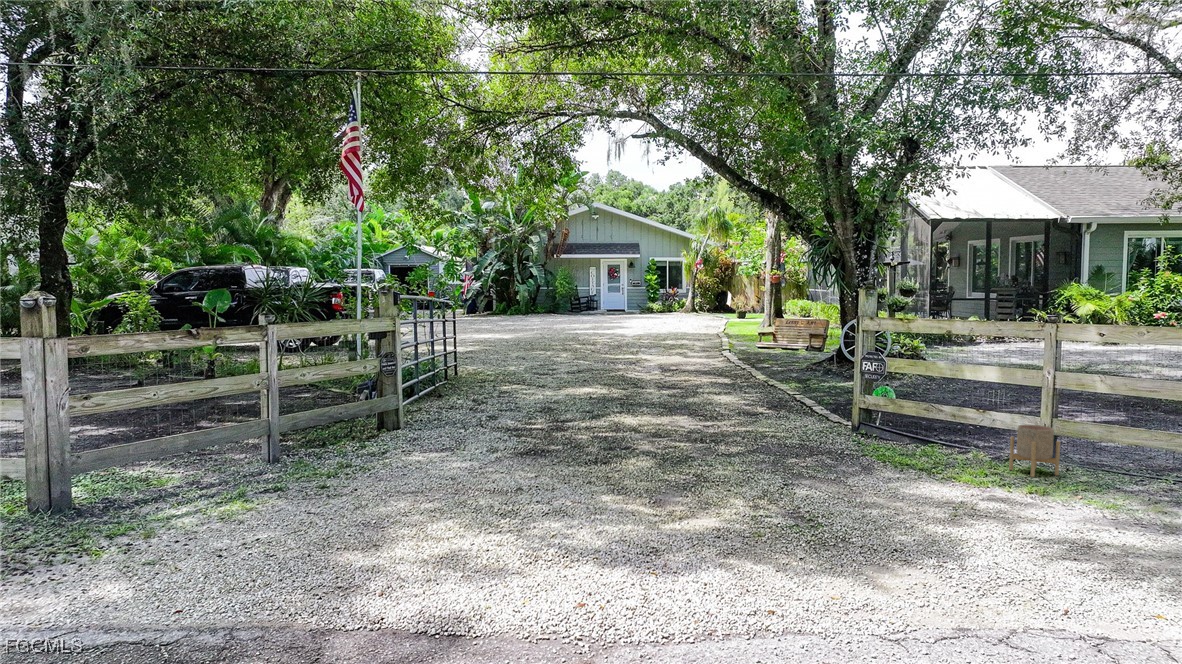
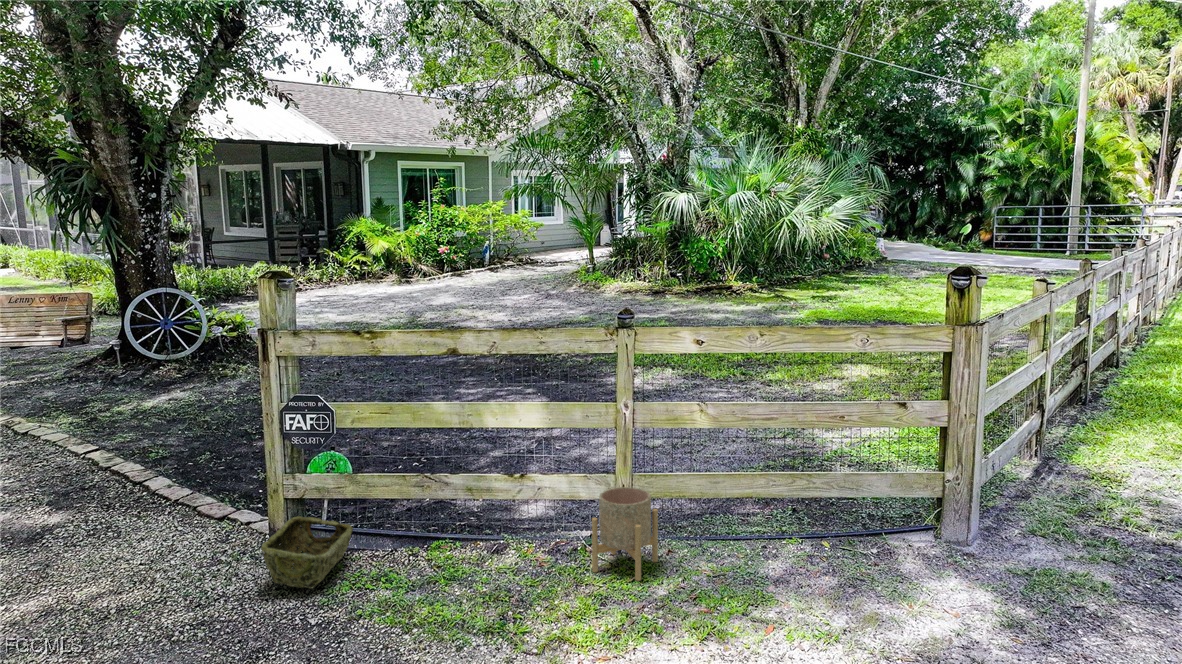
woven basket: none [834,415,887,444] -> present [261,516,353,589]

